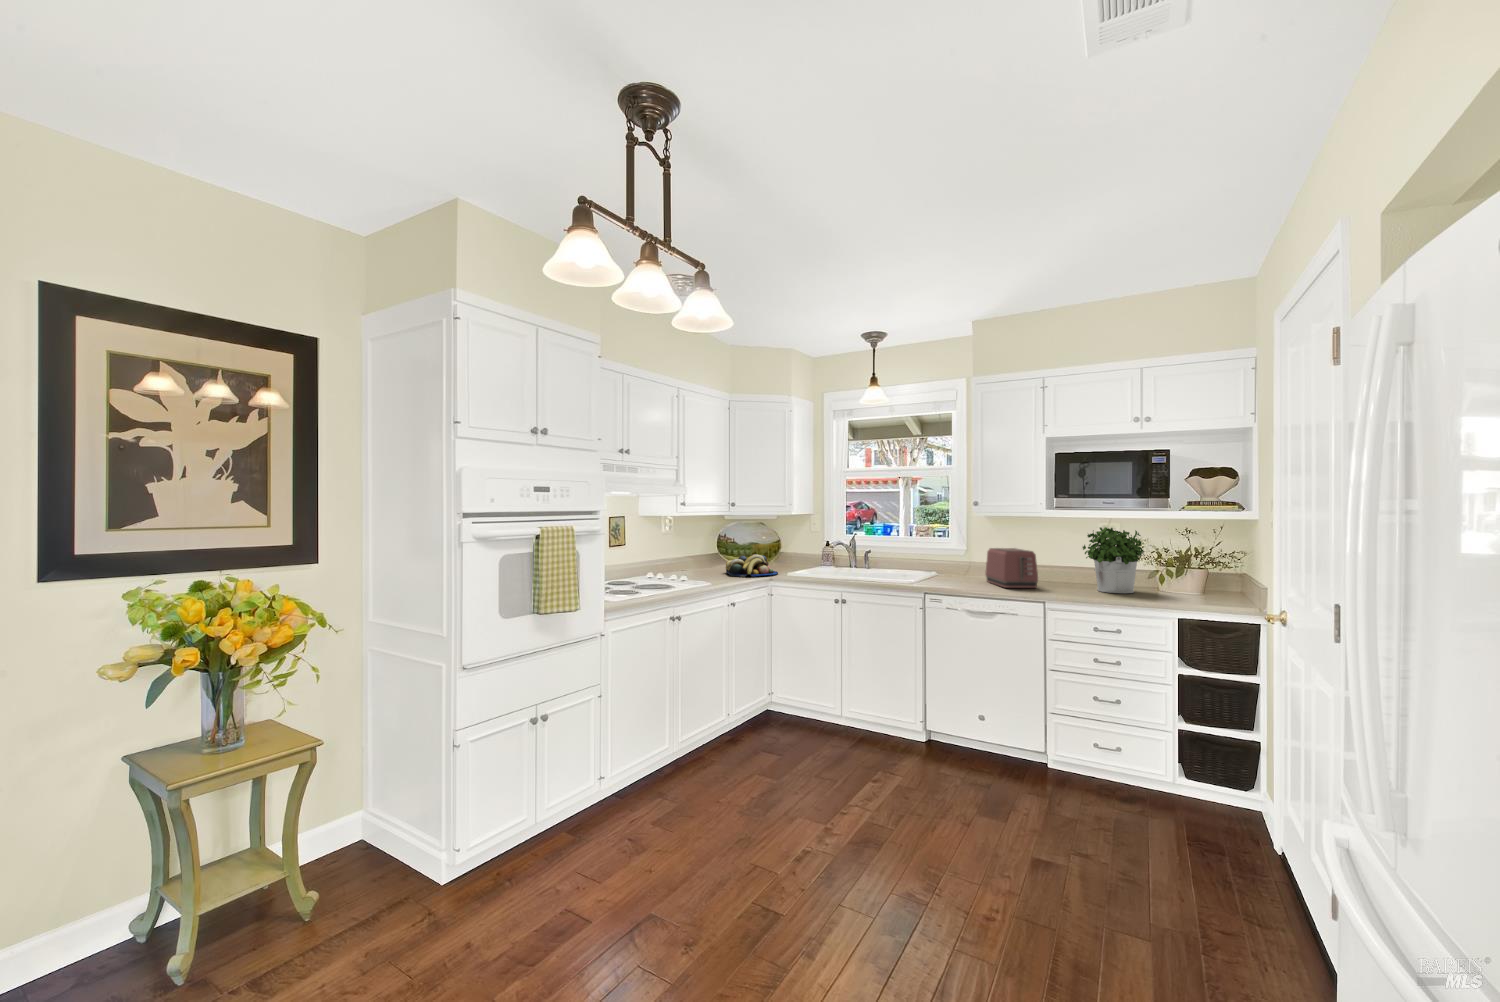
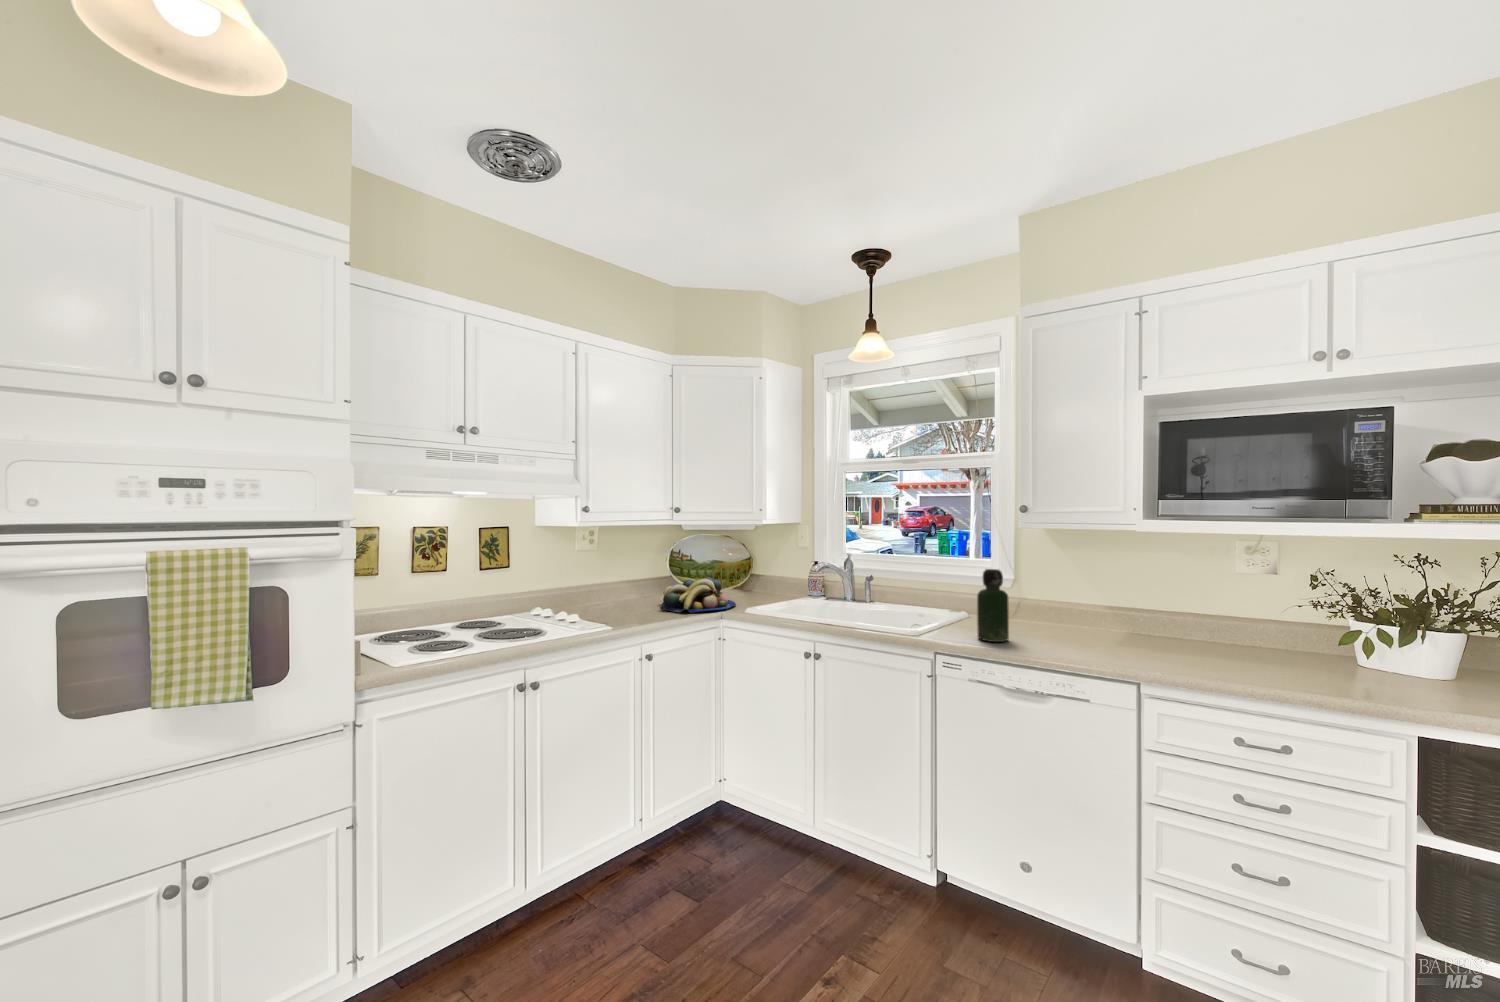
potted plant: present [1083,527,1145,593] -> none [1208,549,1334,670]
bottle: none [949,542,968,586] -> present [977,569,1009,642]
toaster: present [986,548,1038,588] -> none [1041,577,1129,650]

